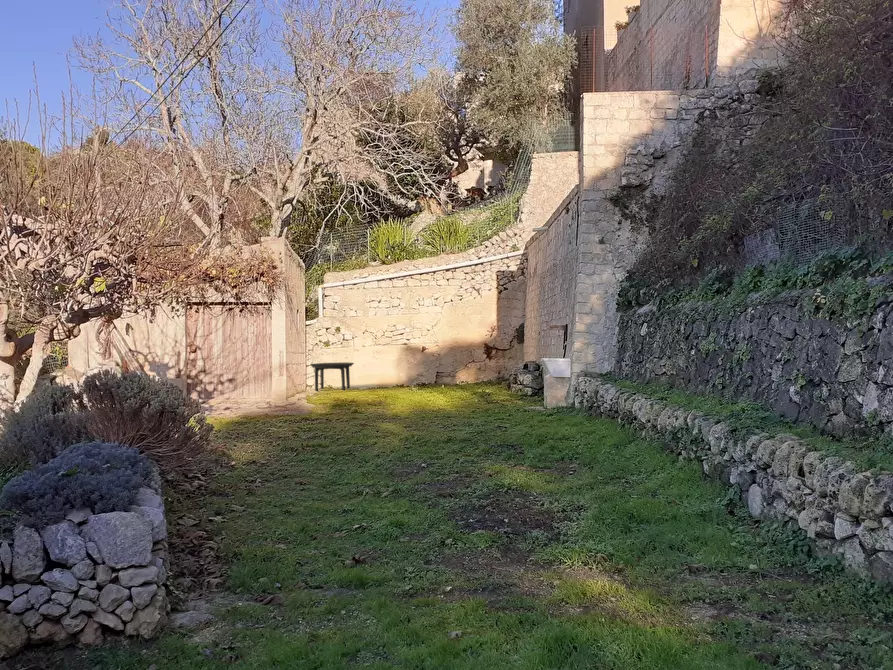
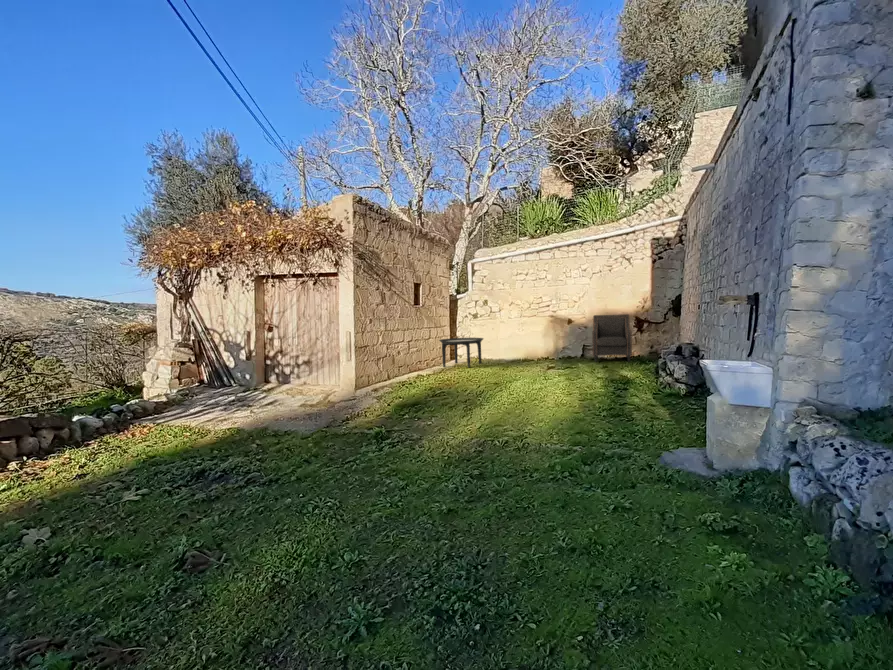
chair: none [450,340,486,383] -> present [592,314,632,362]

